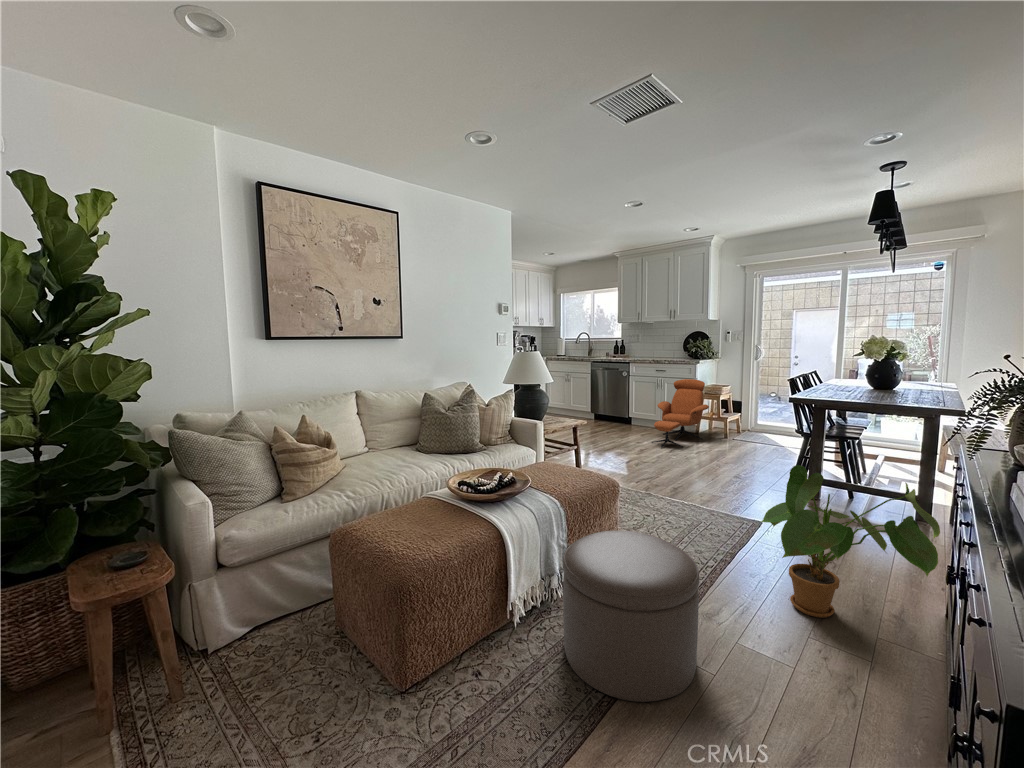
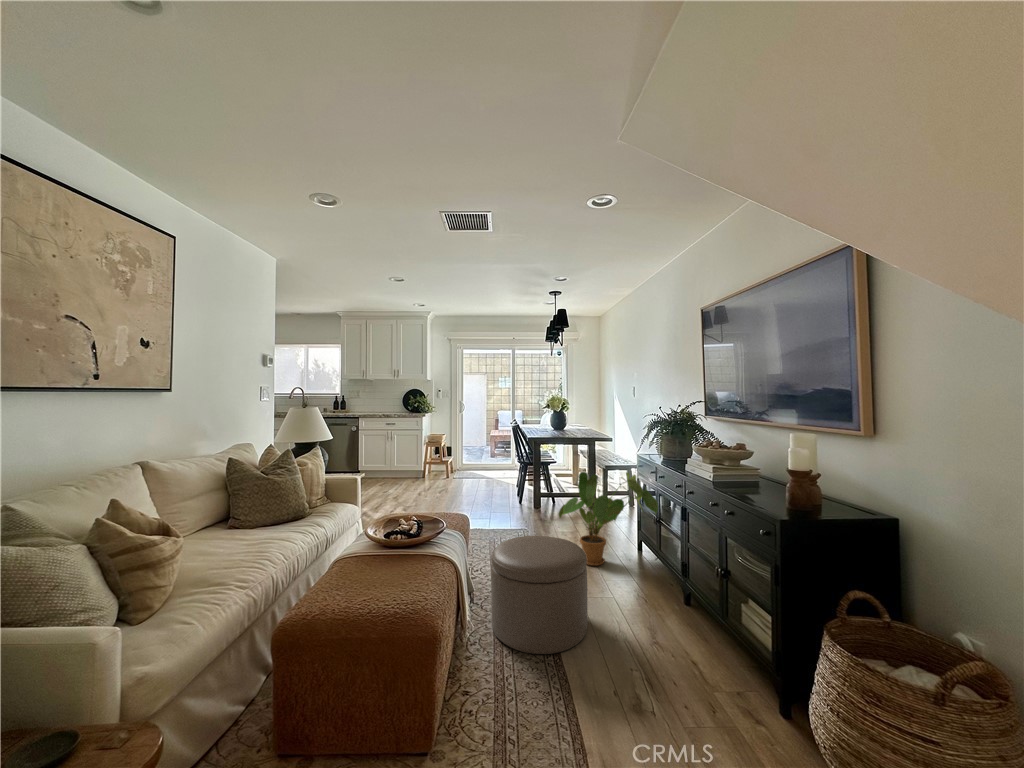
lounge chair: present [652,379,709,448] -> none [395,430,437,491]

